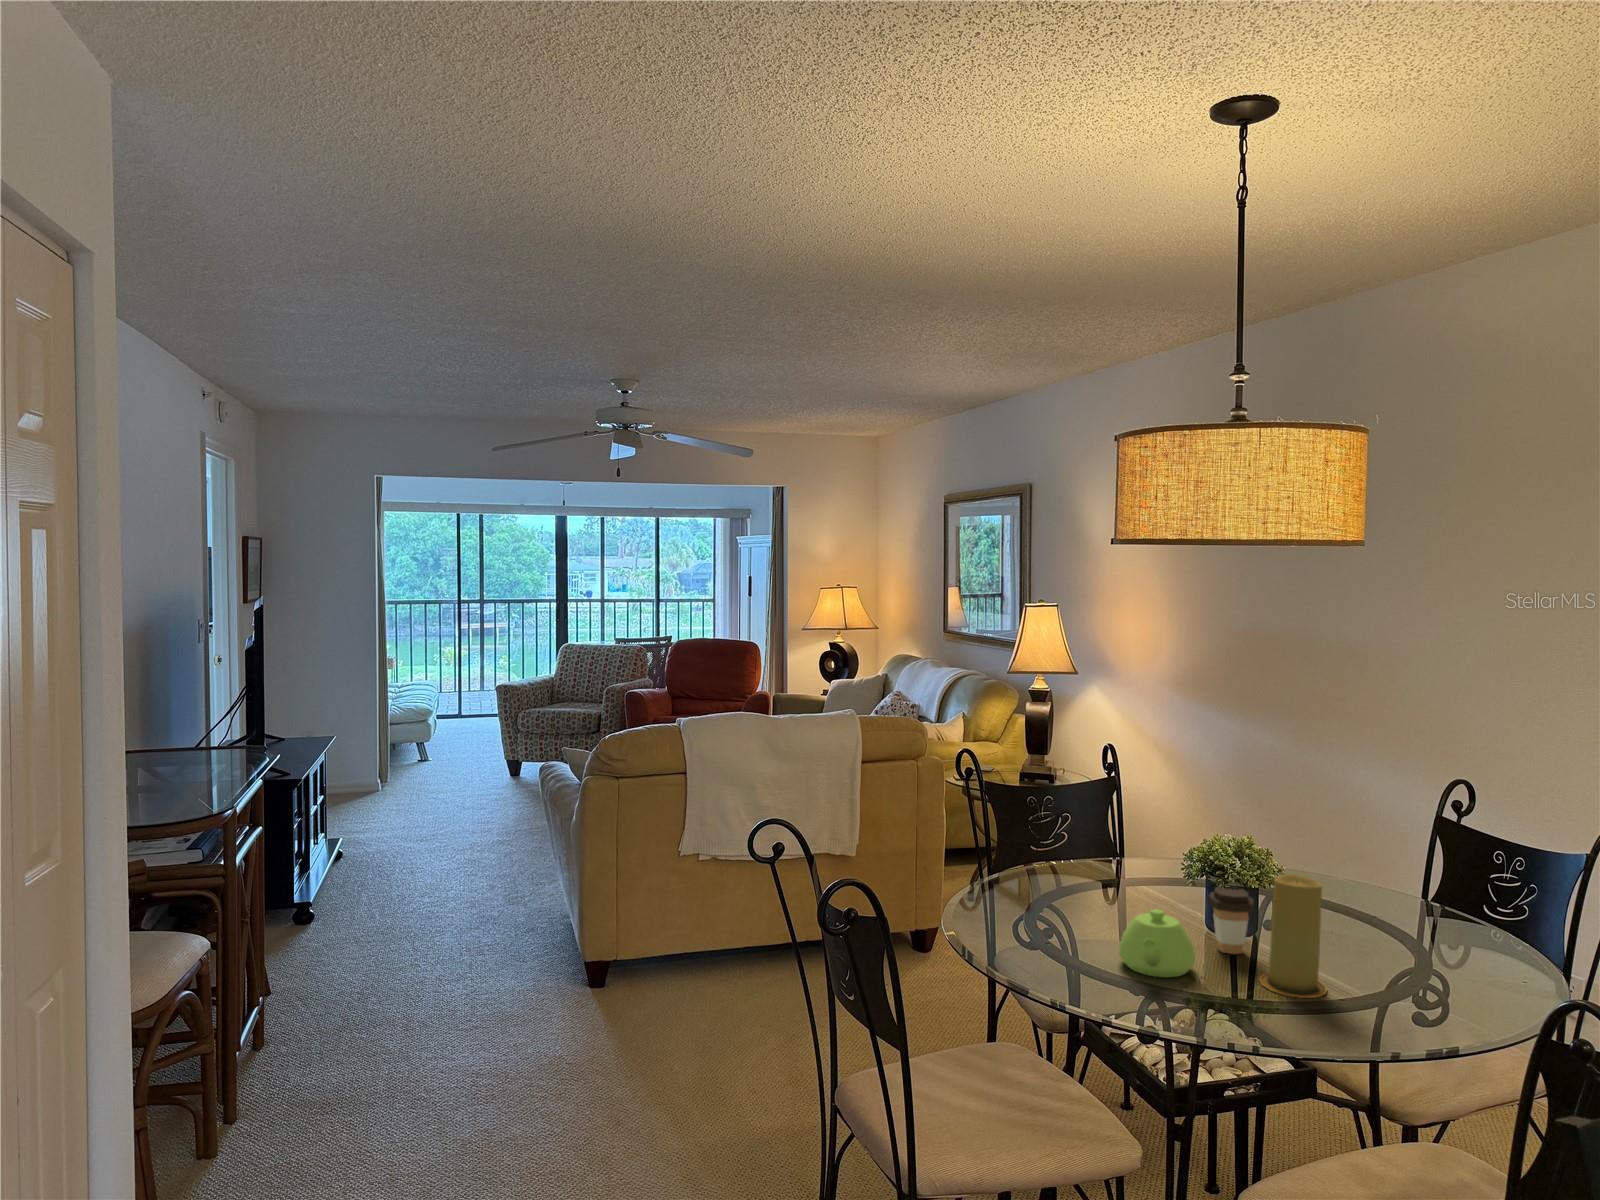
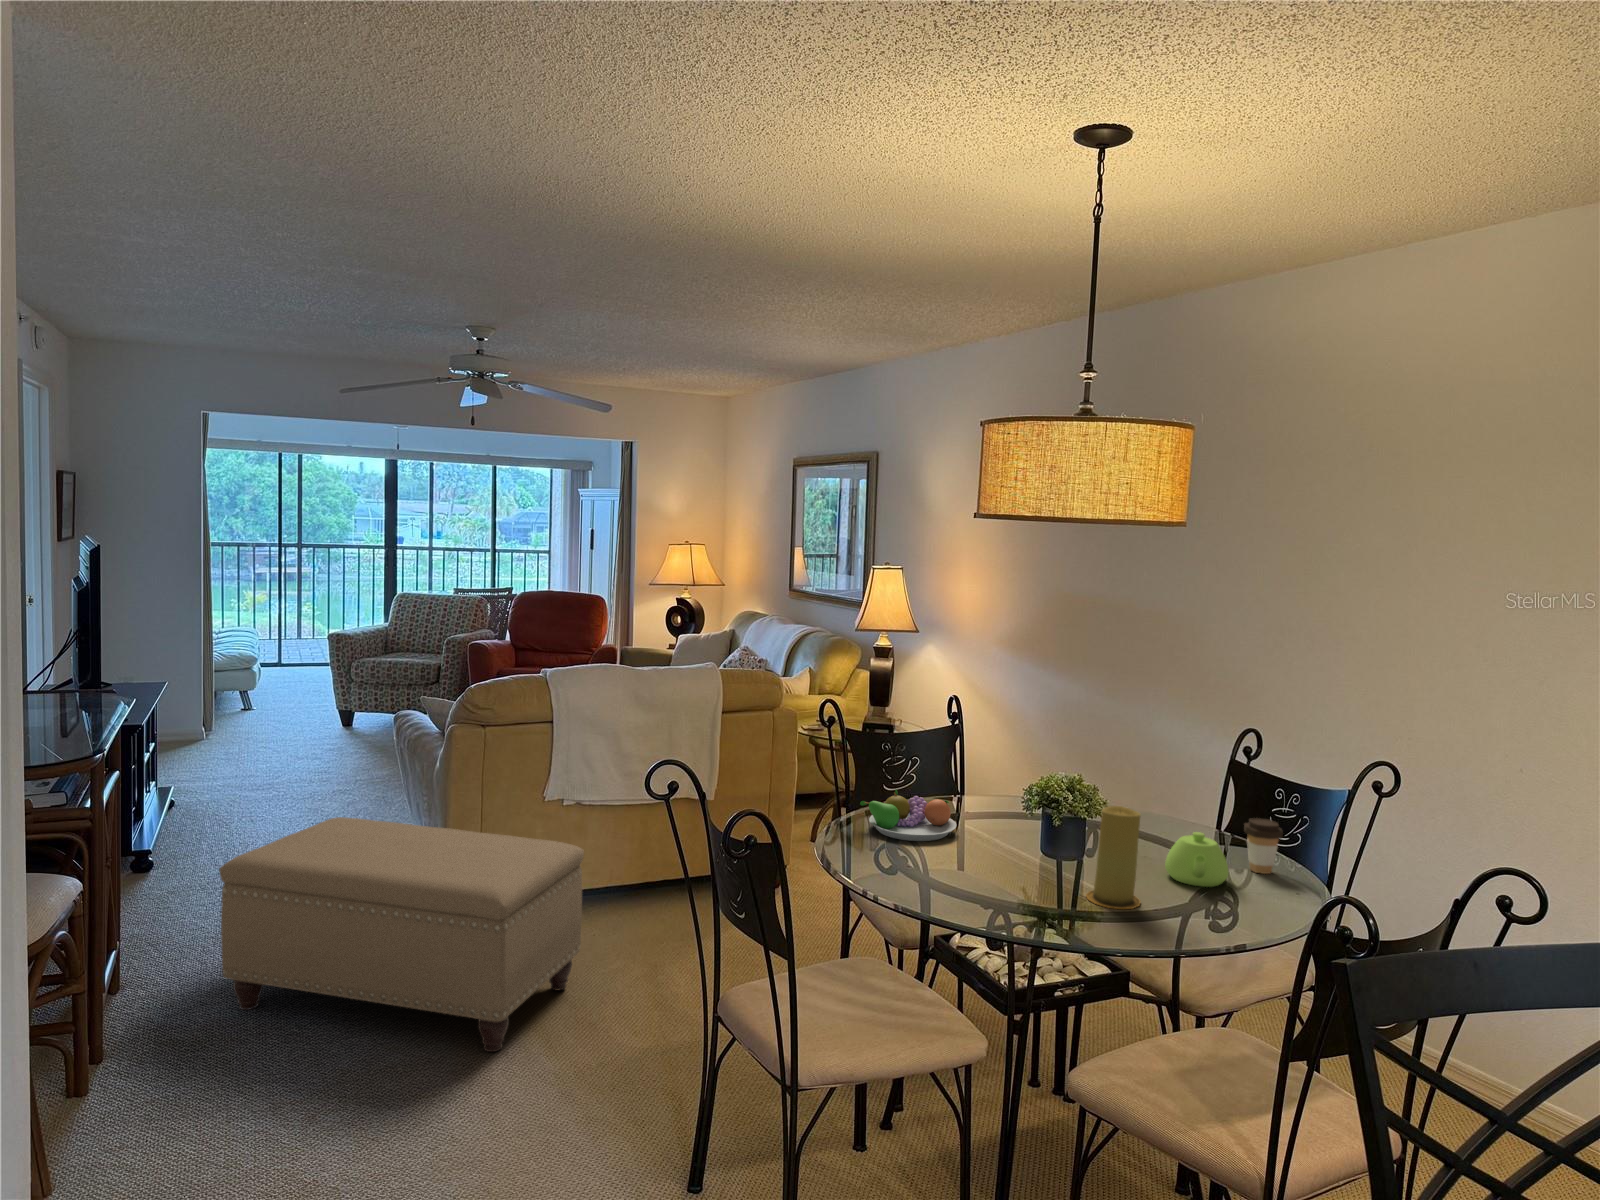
fruit bowl: none [998,848,1108,908] -> present [860,790,957,841]
ottoman: none [356,869,713,1122] -> present [219,817,584,1052]
coffee cup: present [1209,887,1253,954] -> present [1244,818,1283,874]
teapot: present [1119,909,1195,978] -> present [1165,832,1229,887]

